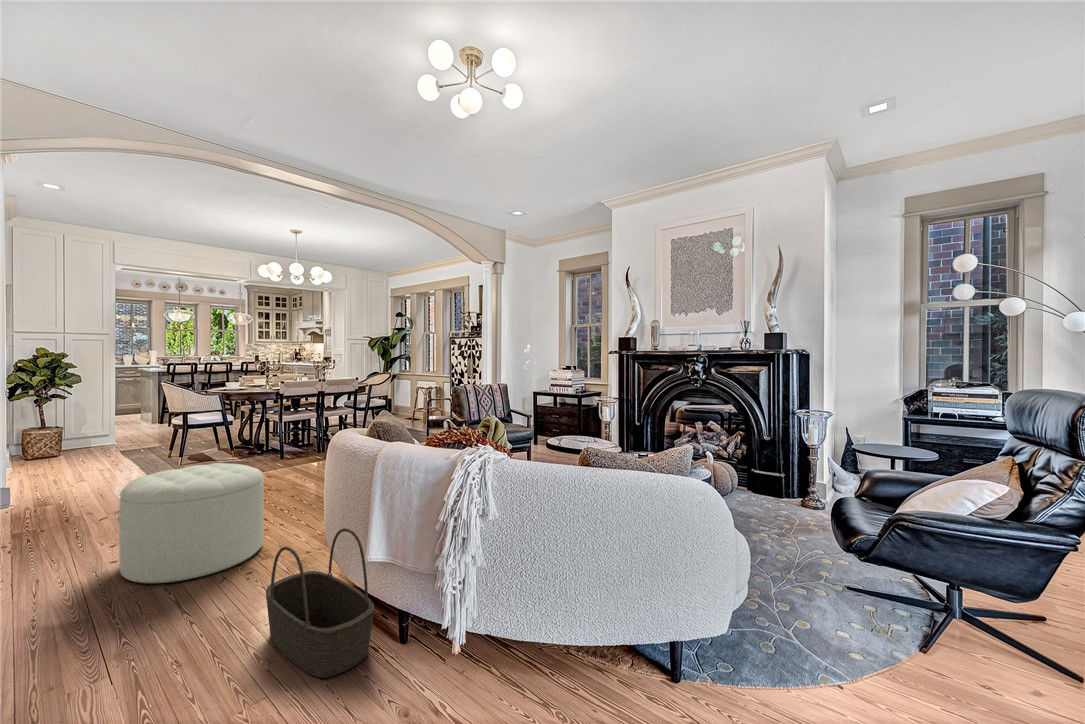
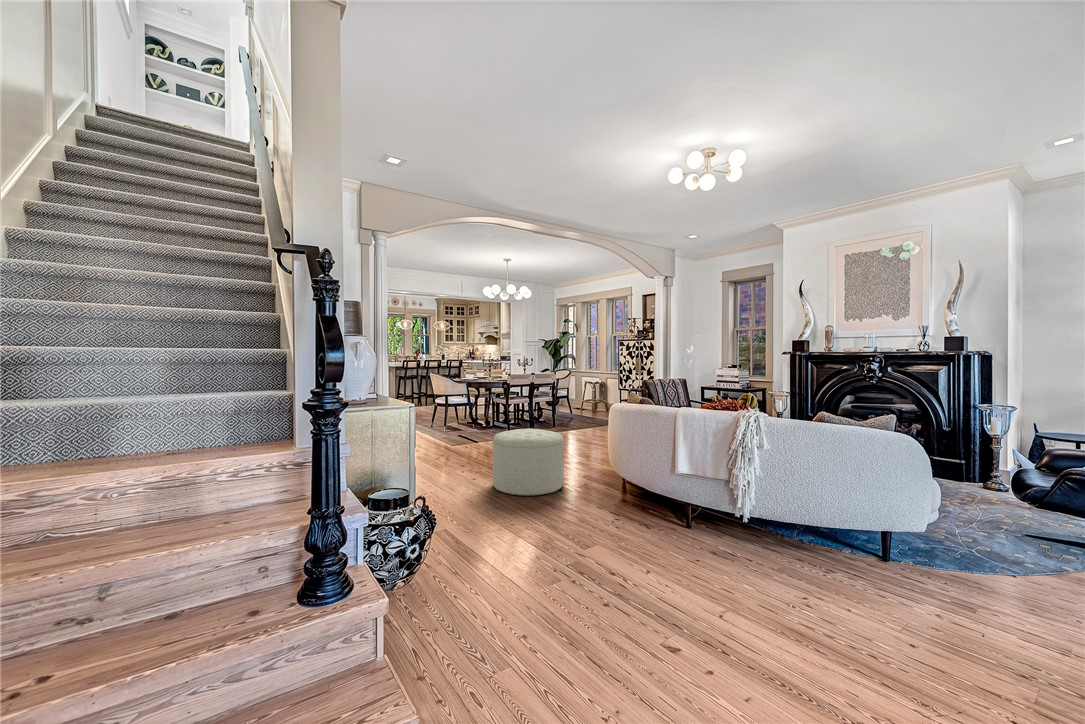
basket: present [266,528,374,678] -> none [612,464,687,541]

